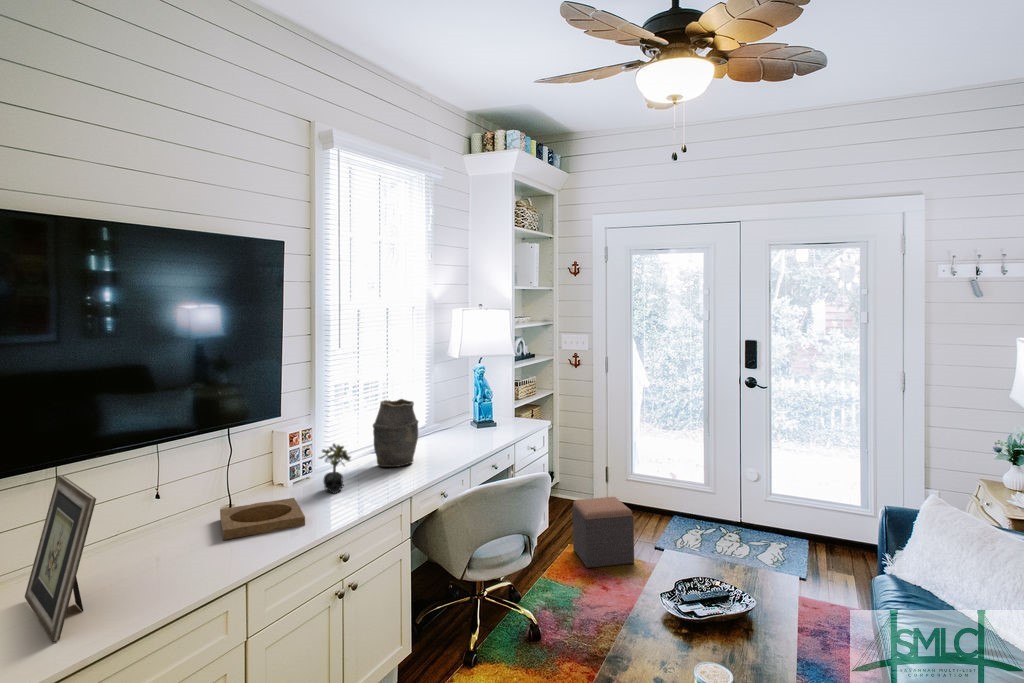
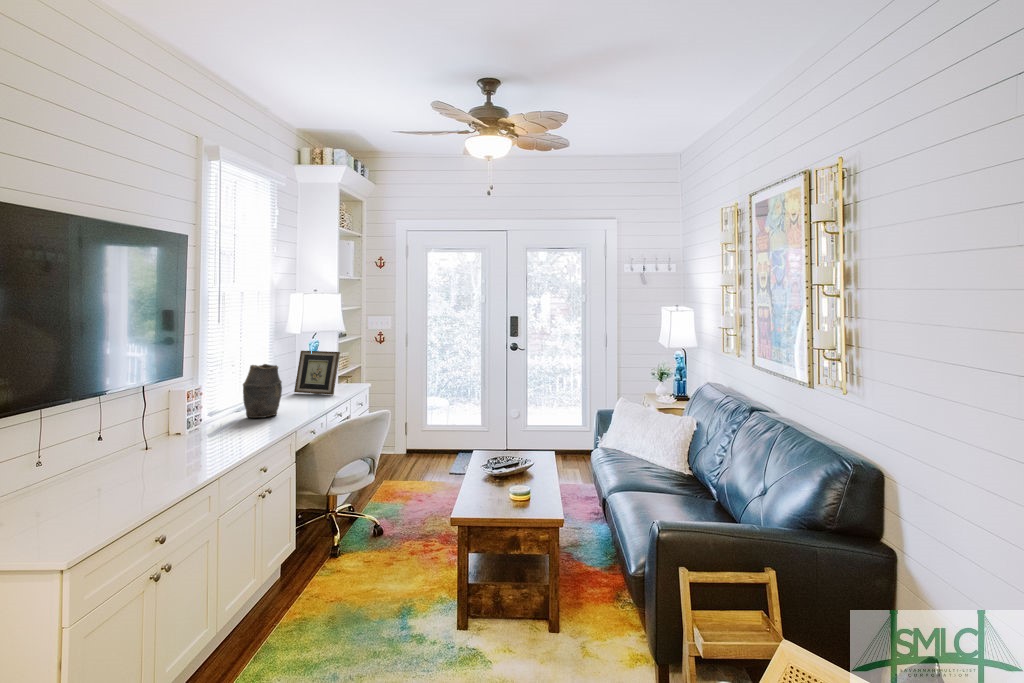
succulent plant: present [319,444,351,493] -> none [213,397,242,435]
picture frame: present [25,476,96,641] -> present [294,351,340,395]
footstool: present [572,497,634,568] -> none [388,440,437,492]
tray: present [220,498,305,540] -> none [142,438,228,466]

